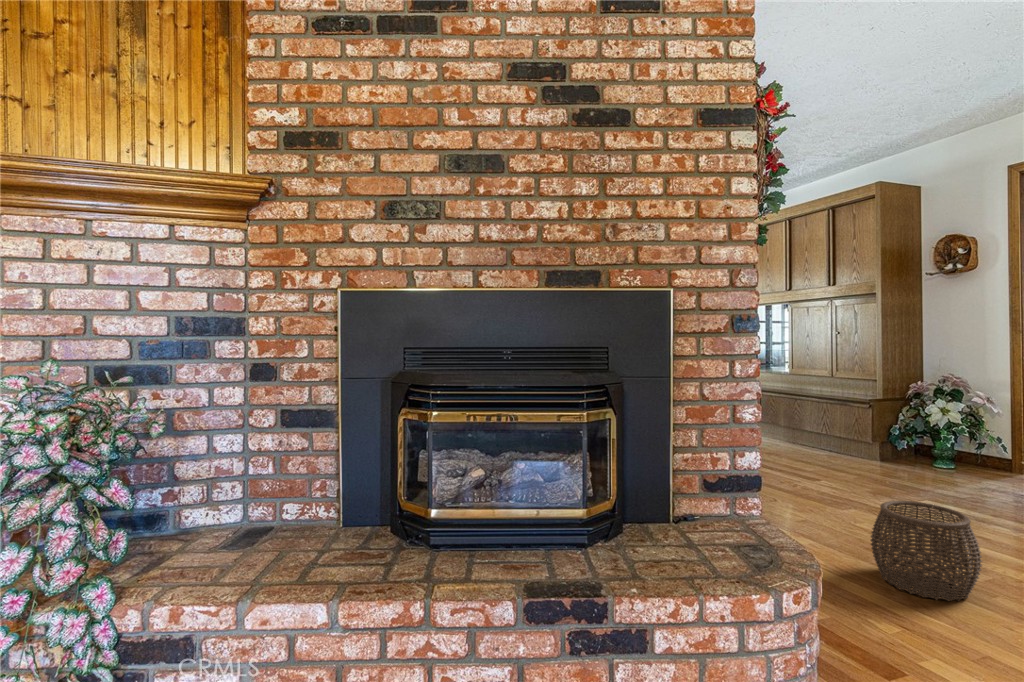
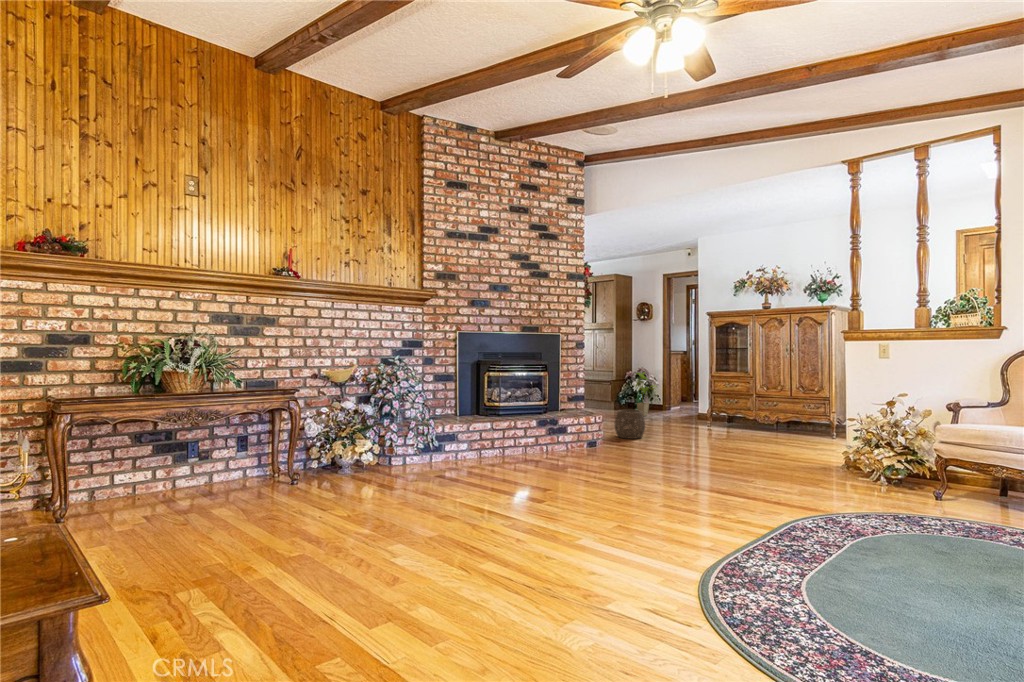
house plant: none [931,383,999,479] -> present [635,373,654,416]

